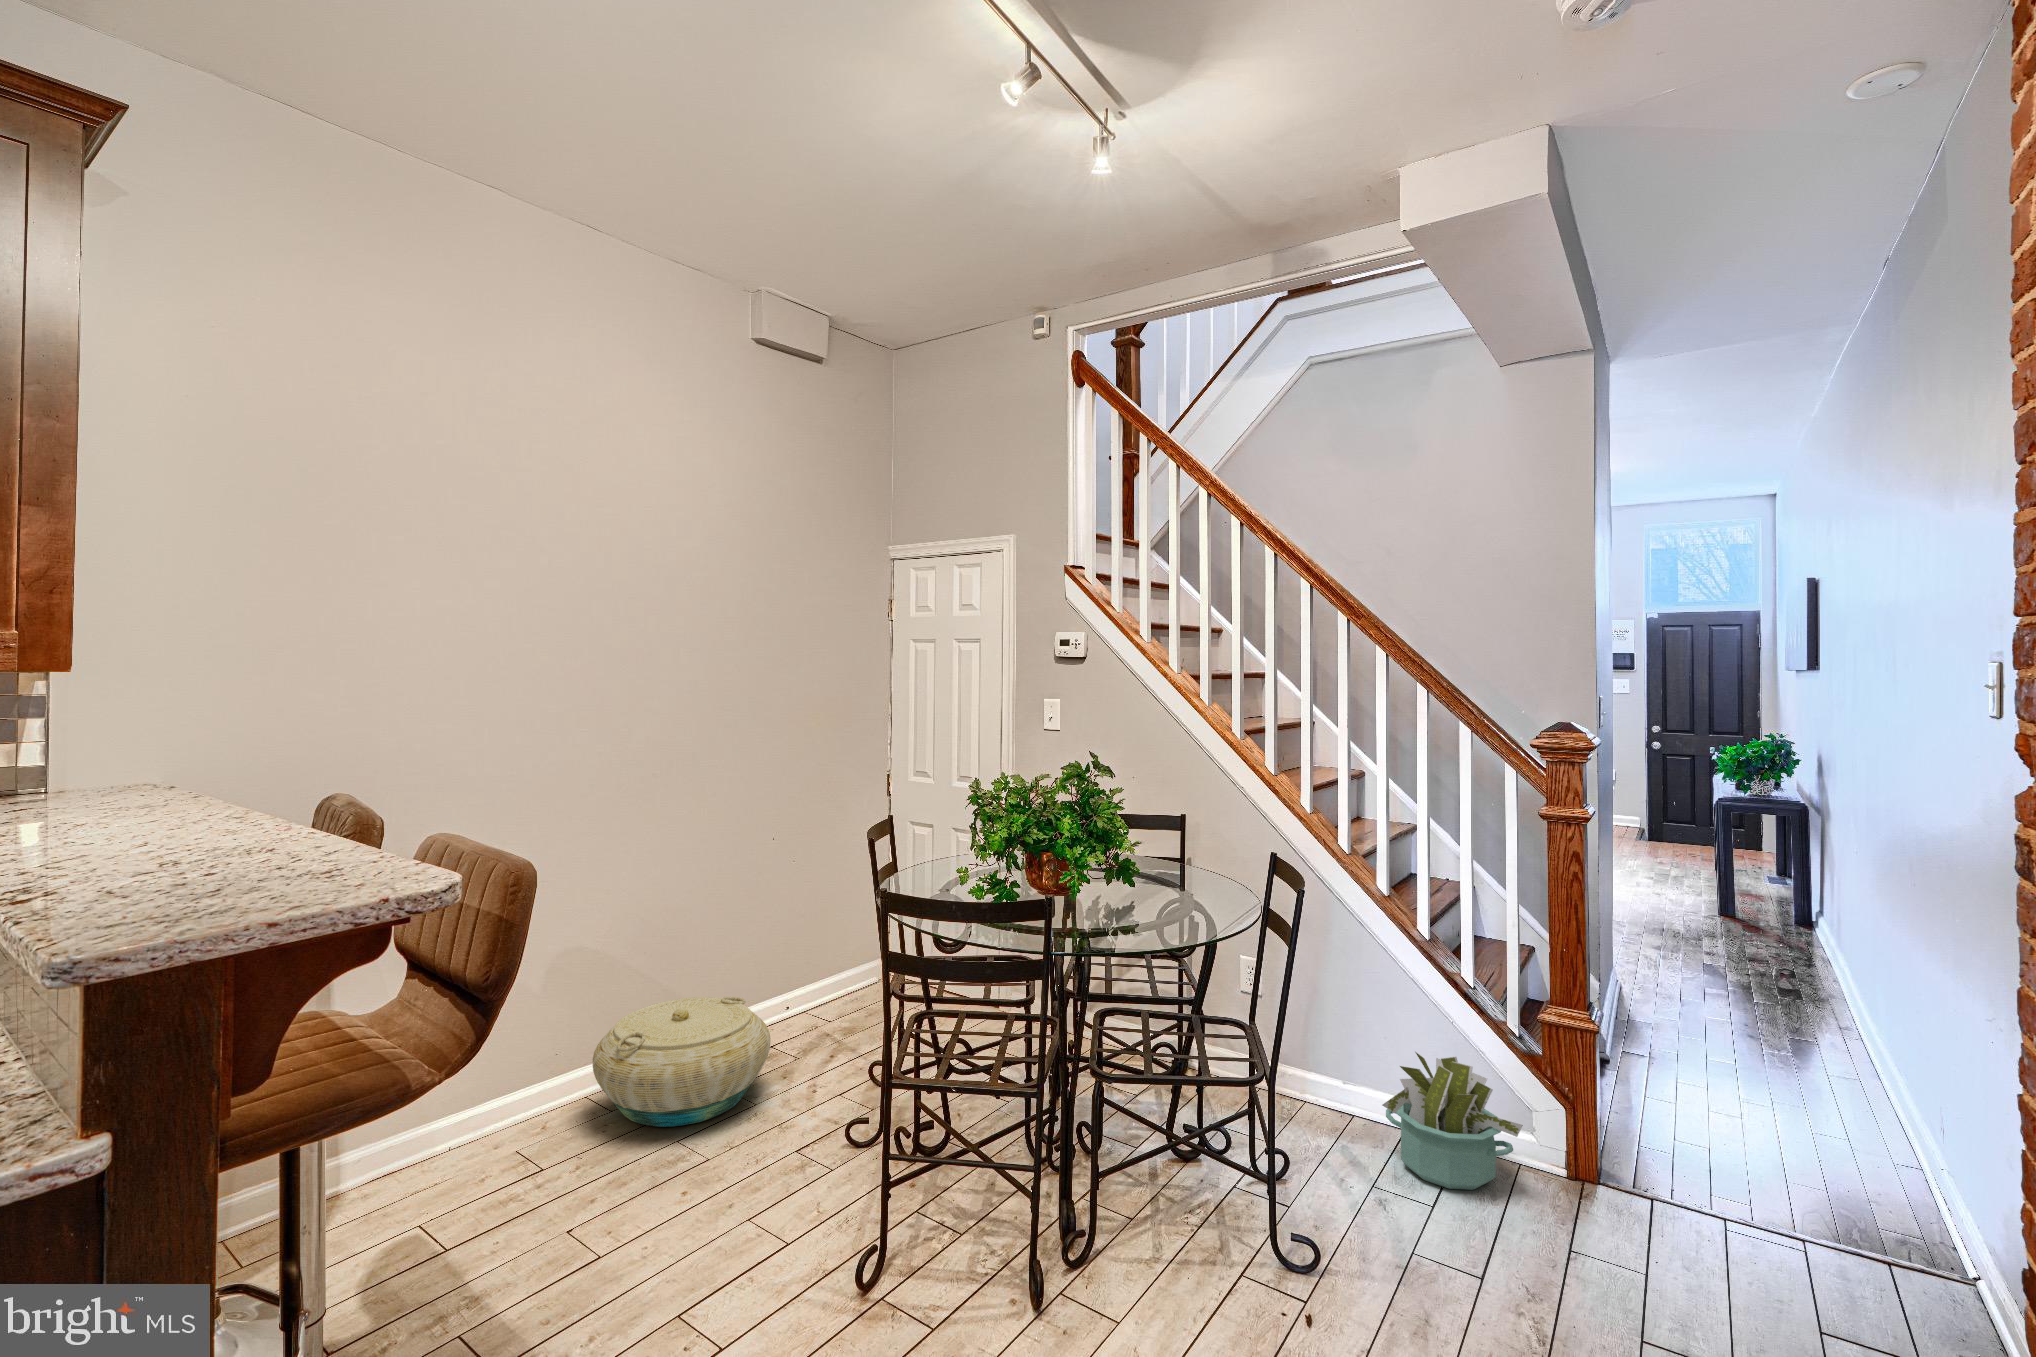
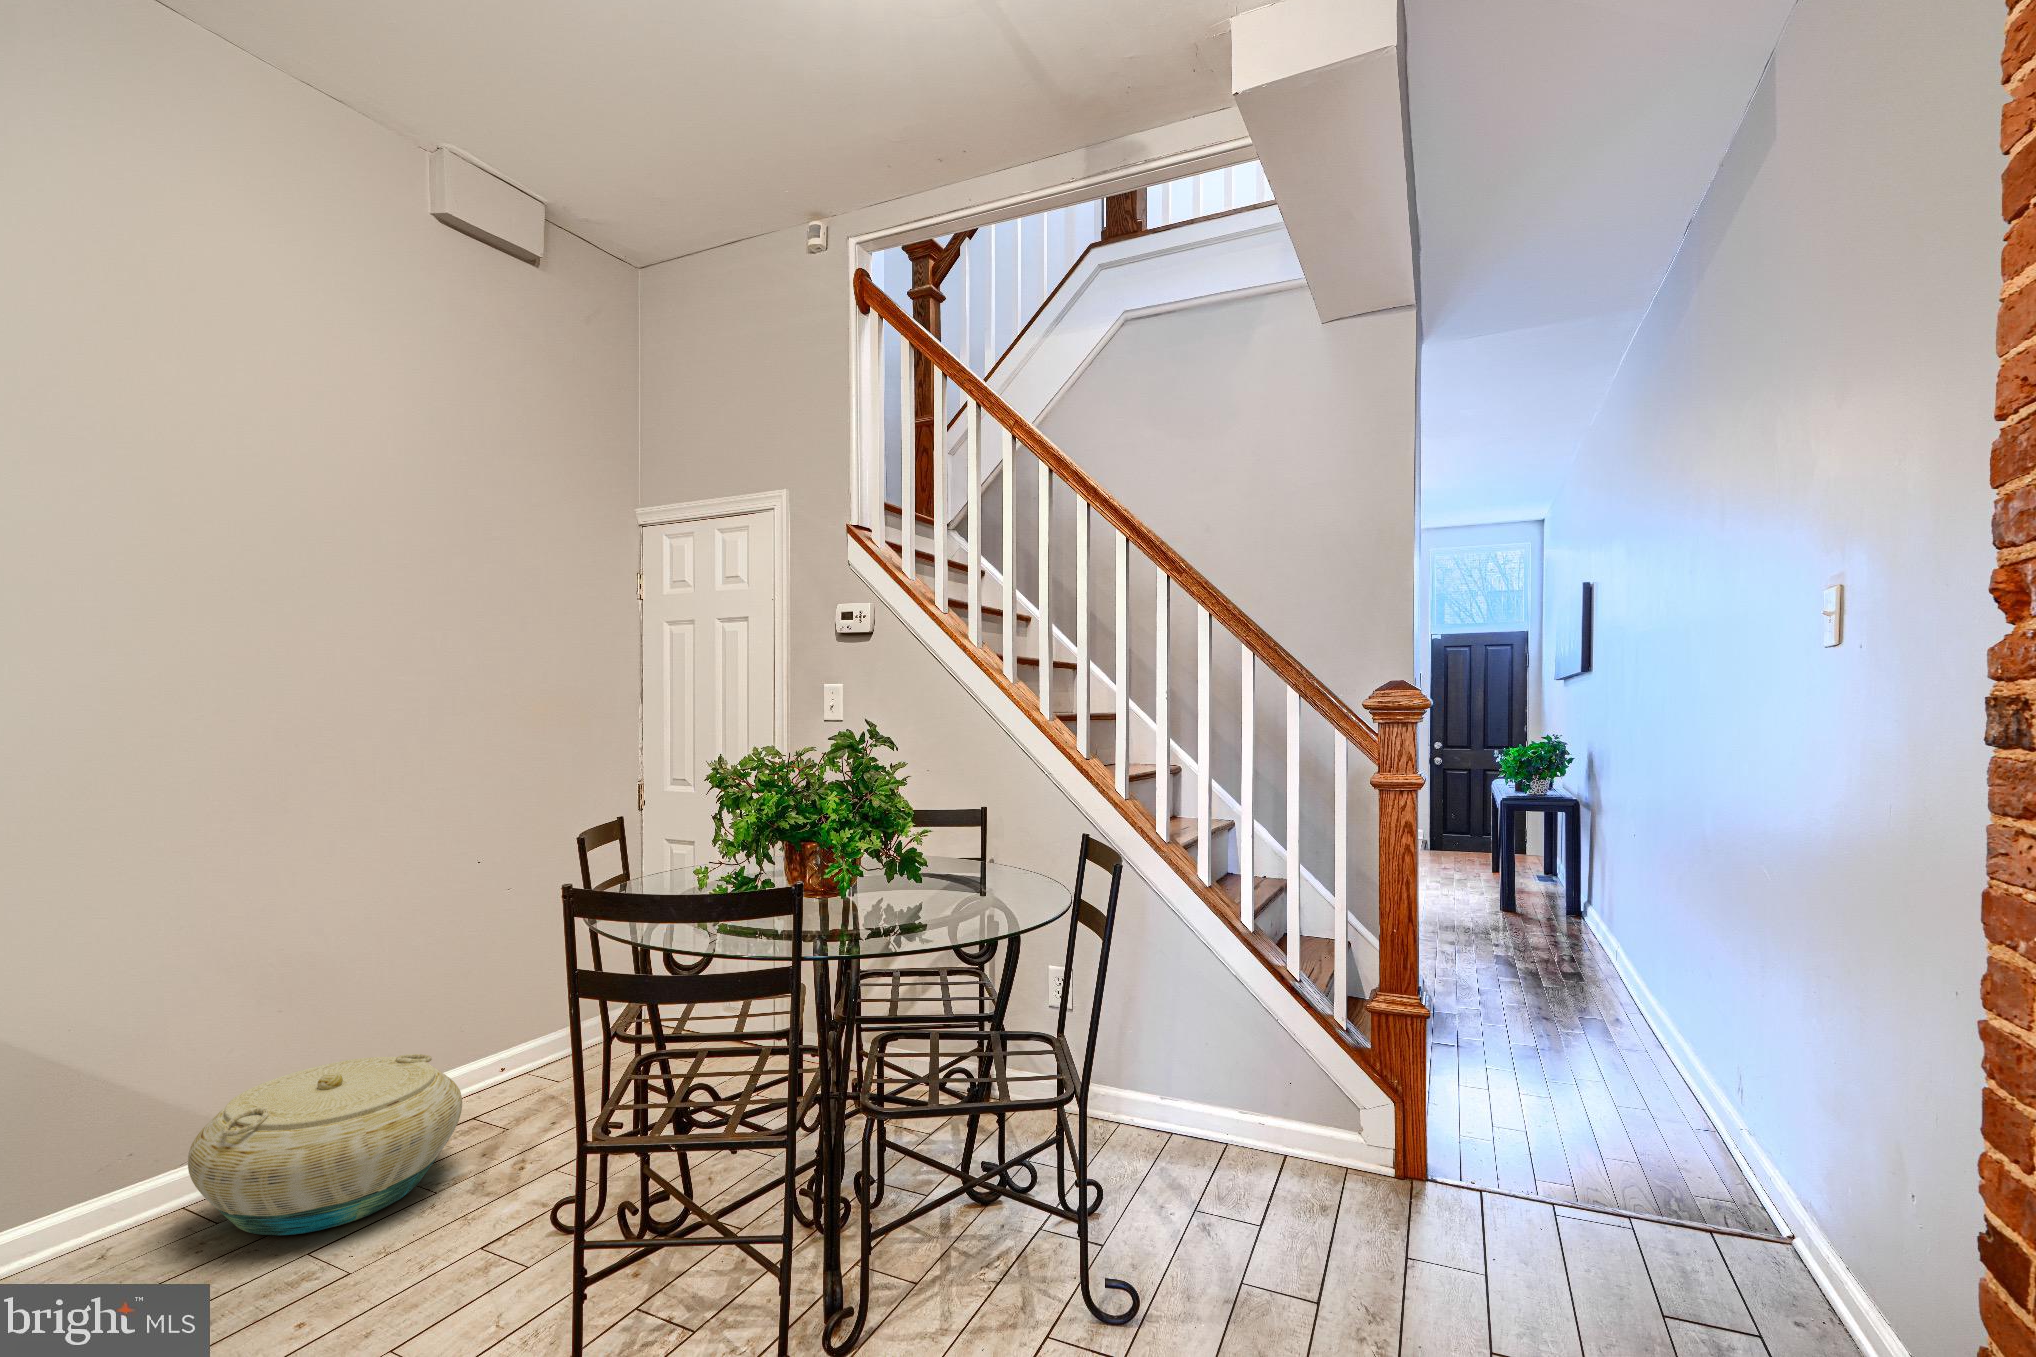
decorative plant: present [1382,1052,1523,1190] -> none [1203,1052,1352,1204]

